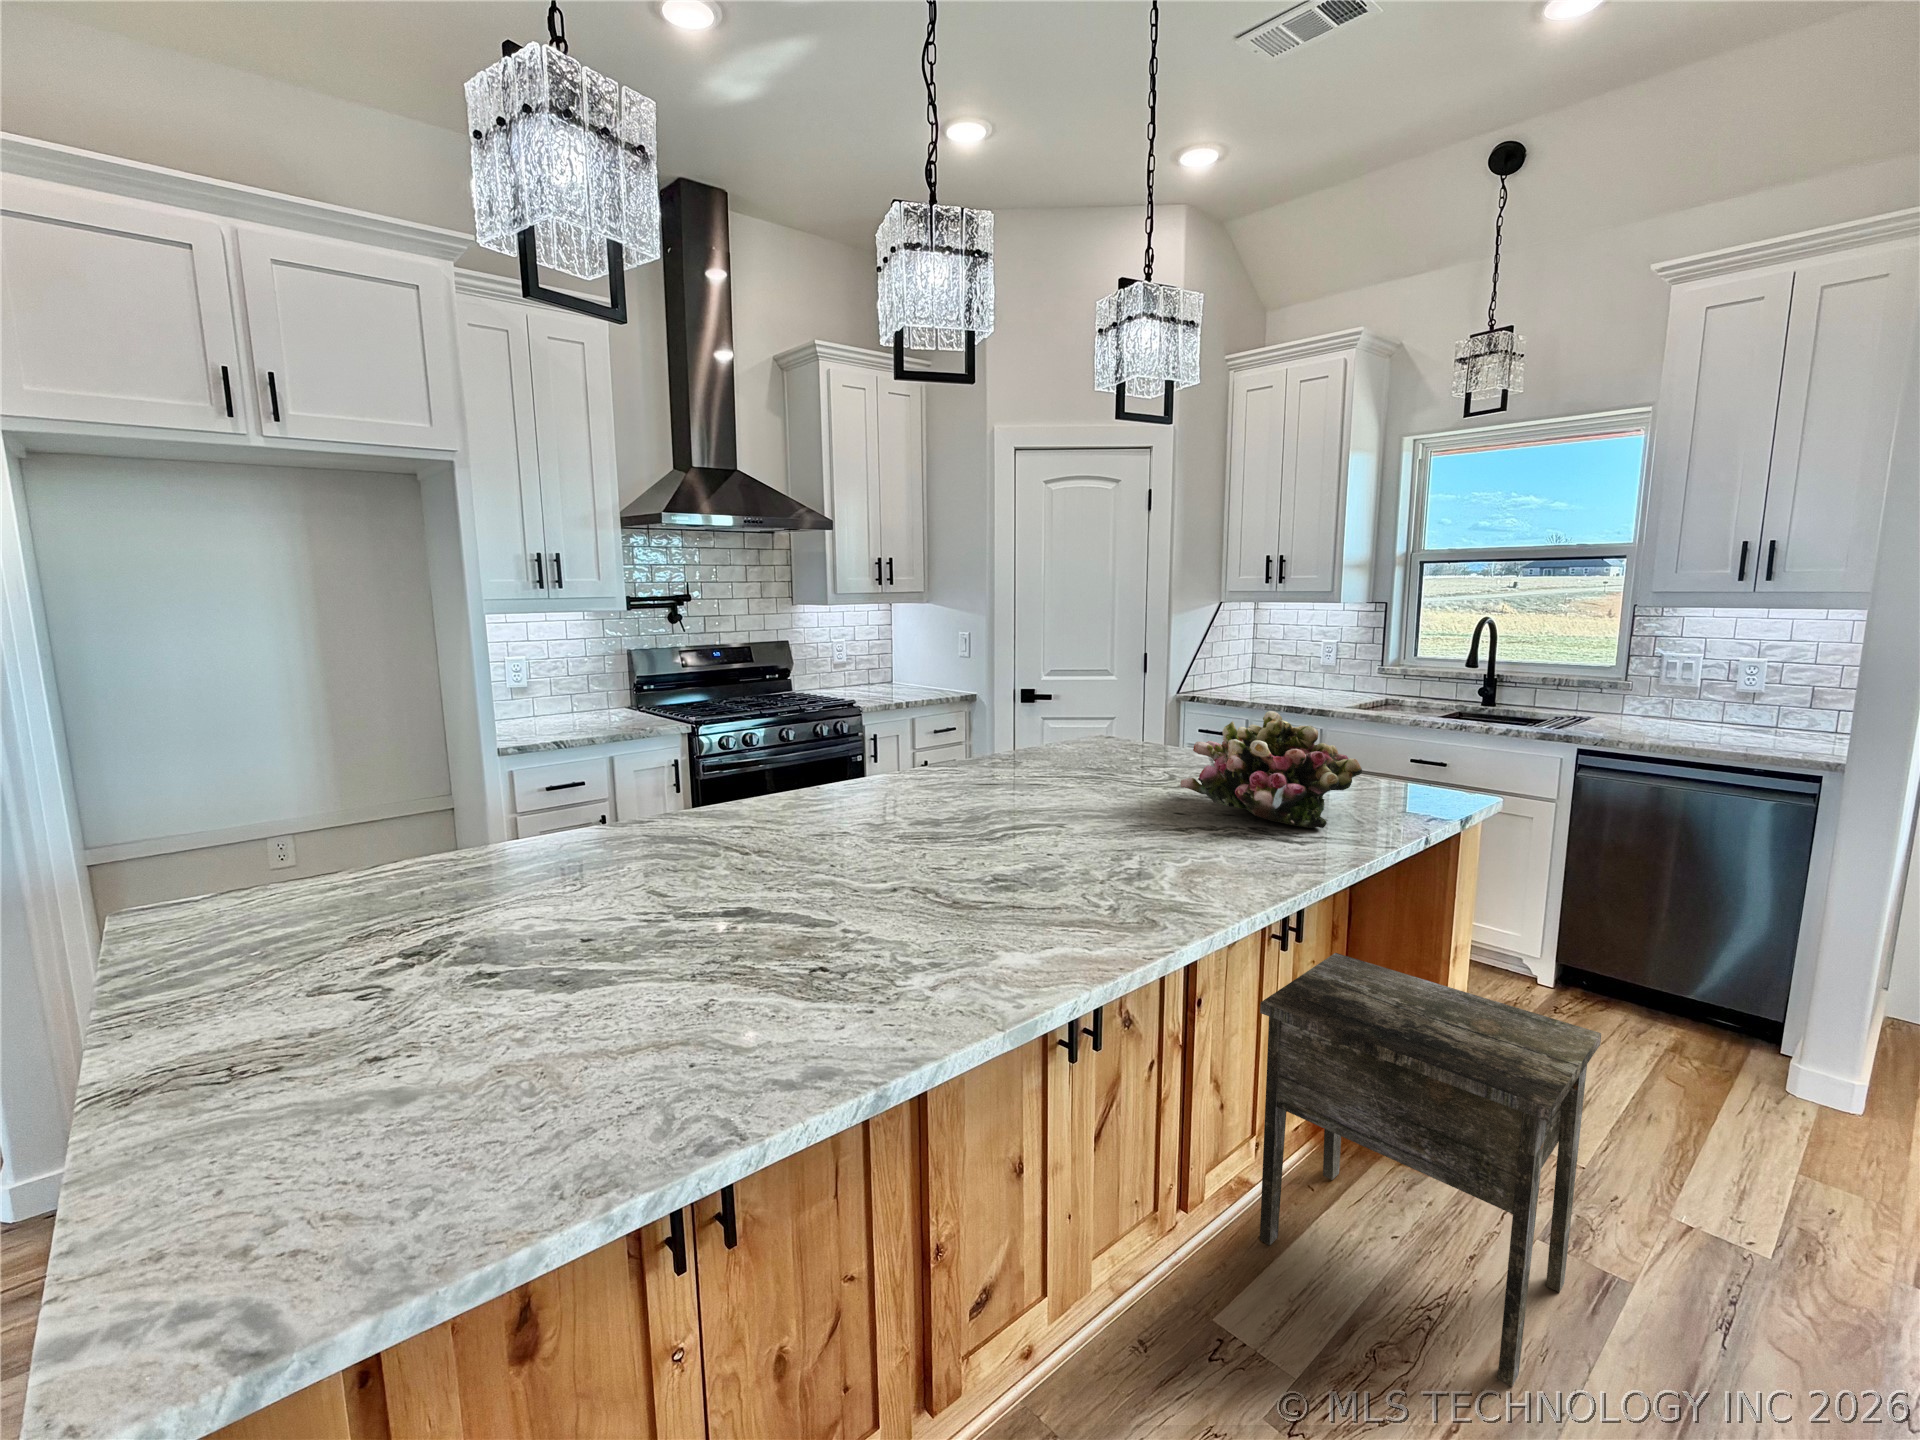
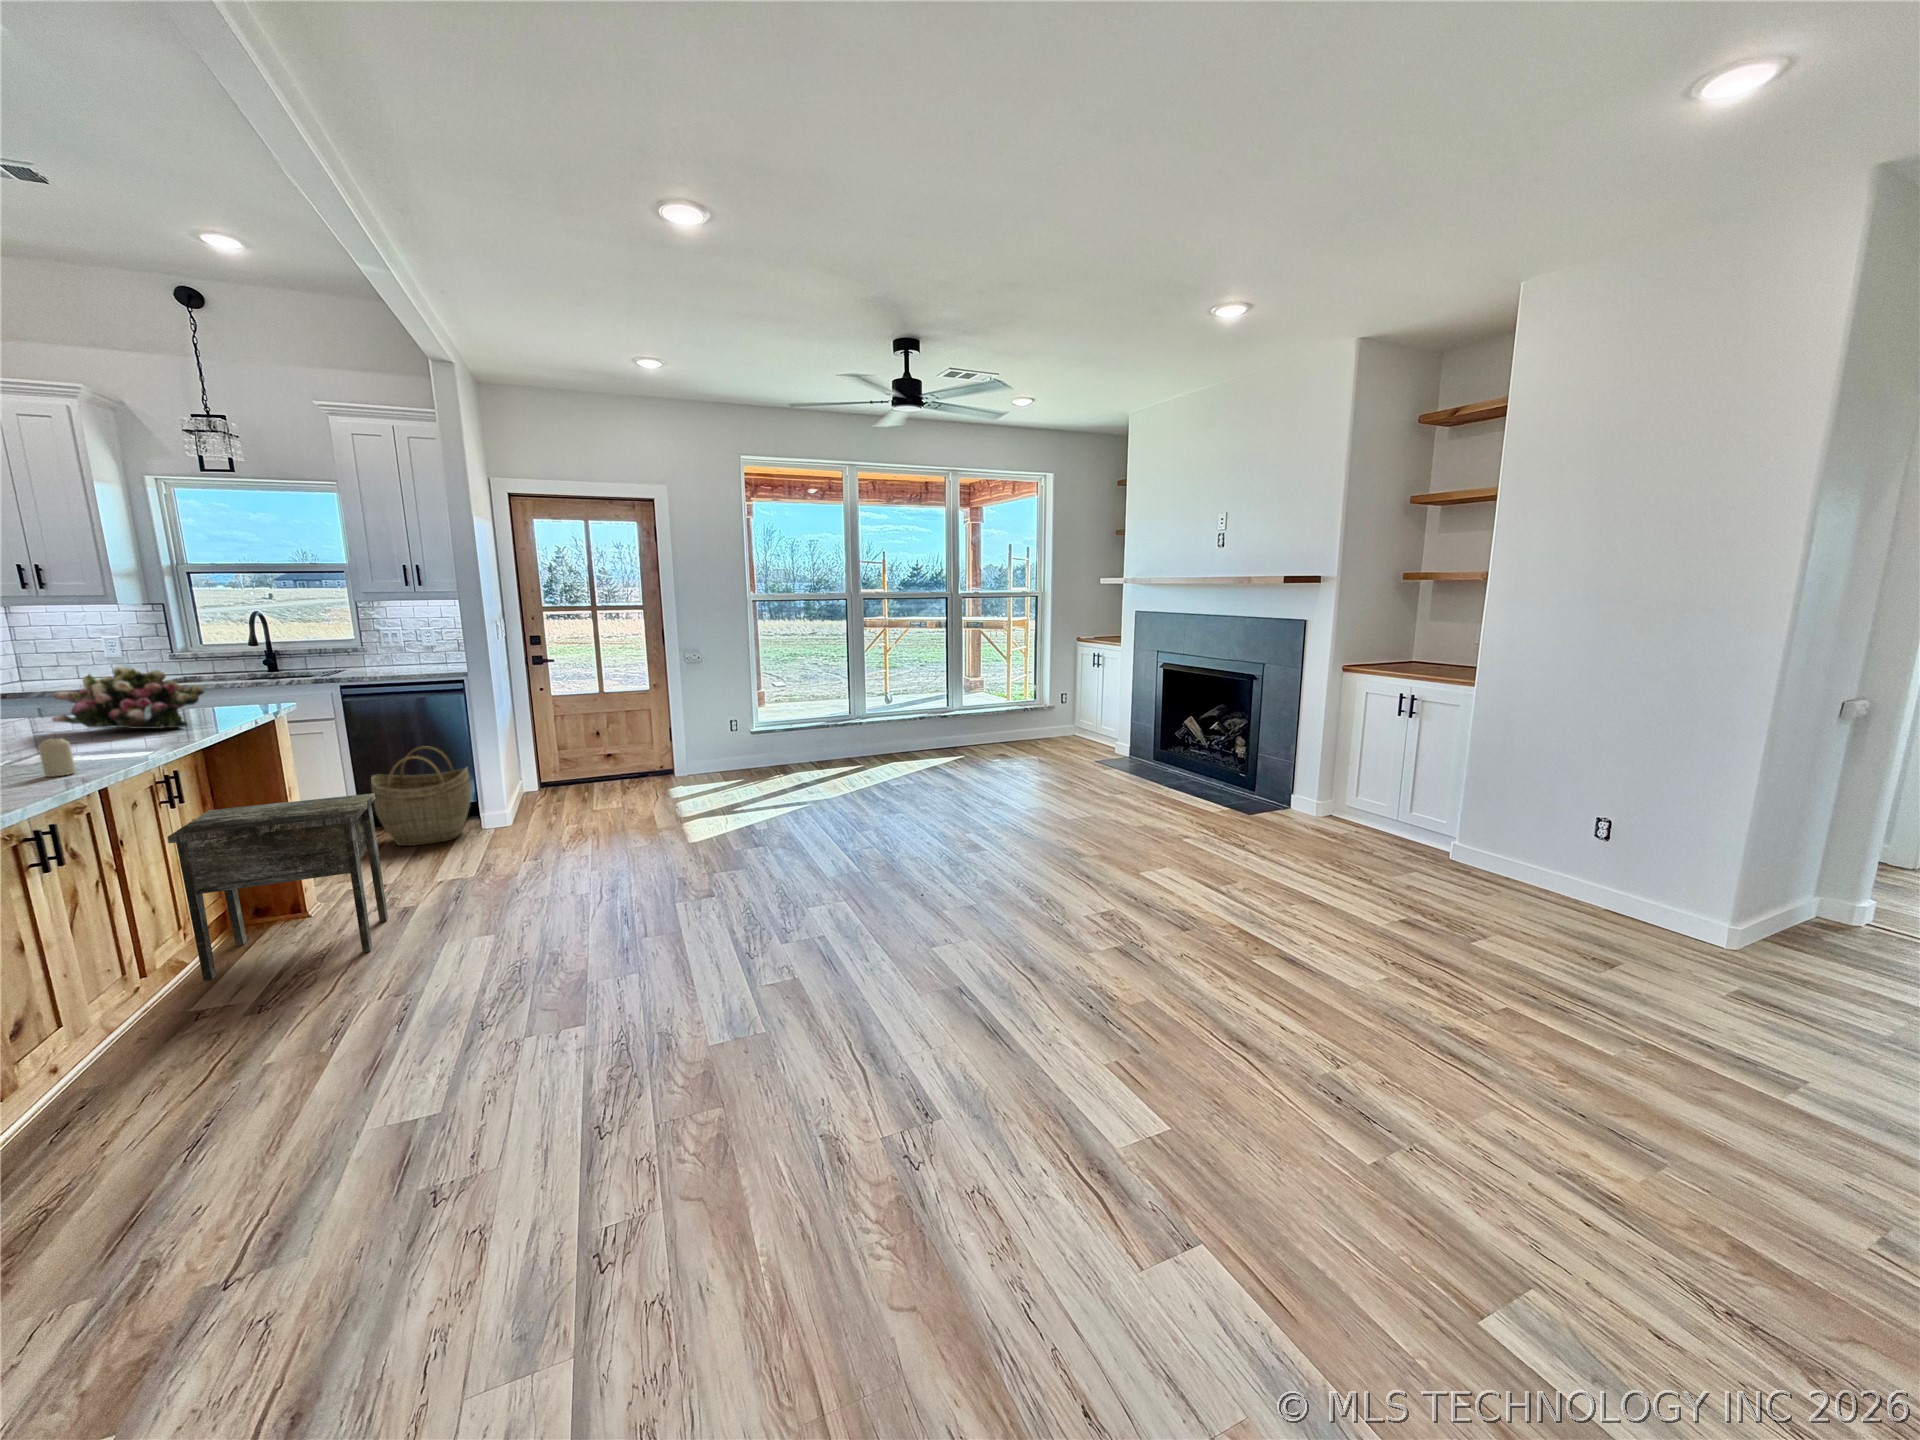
candle: none [1086,858,1122,928] -> present [38,738,76,777]
woven basket: none [1585,889,1790,1094] -> present [371,746,471,846]

